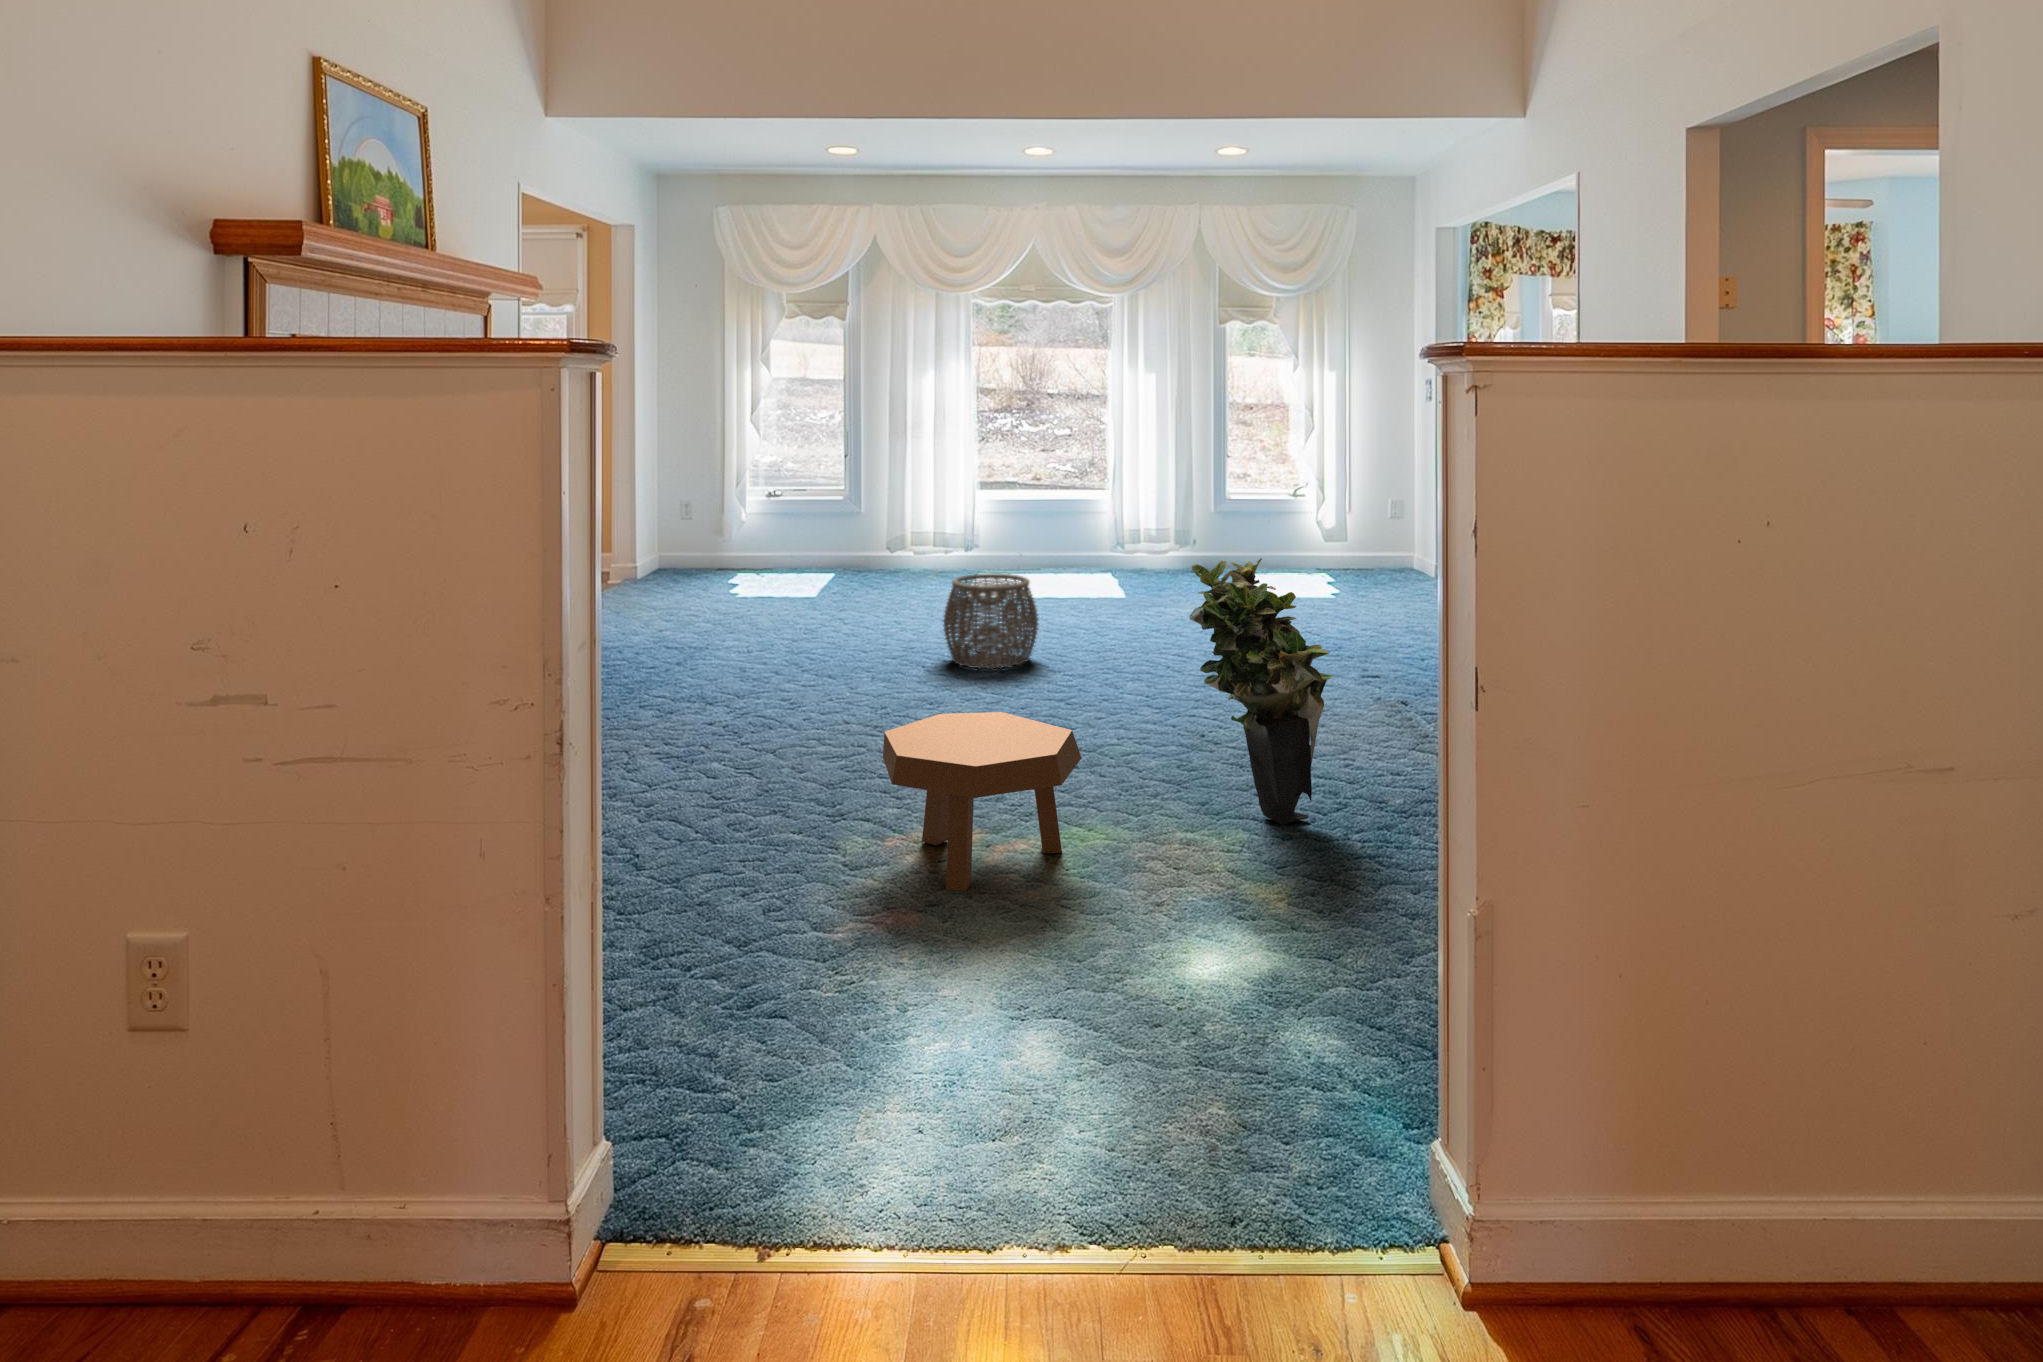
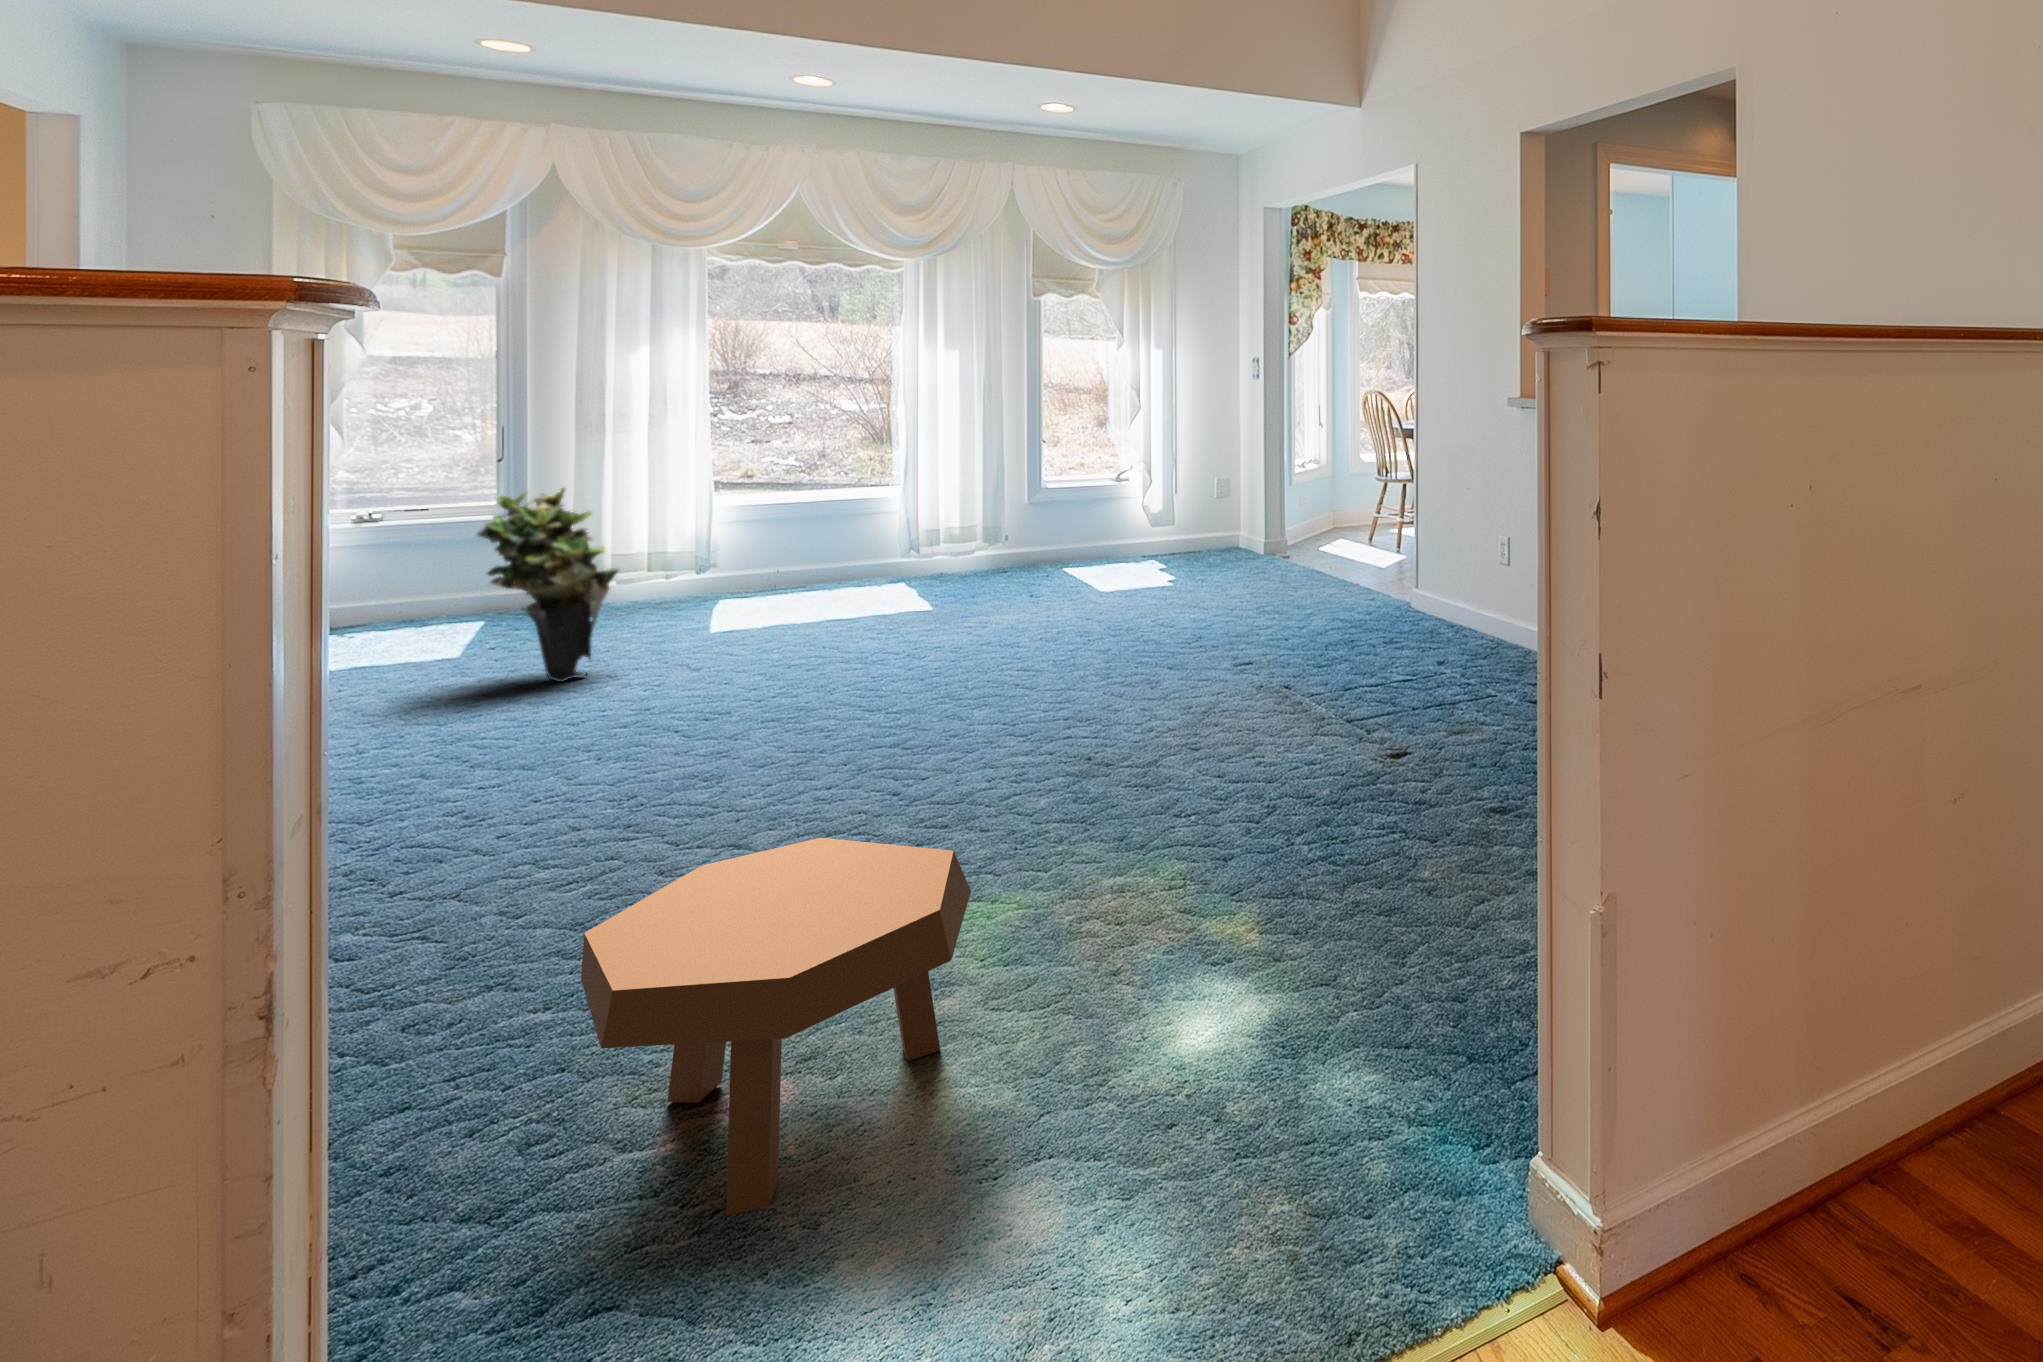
potted plant: present [1189,558,1333,825] -> present [477,488,618,682]
woven basket: present [943,574,1038,669] -> none [689,600,839,731]

